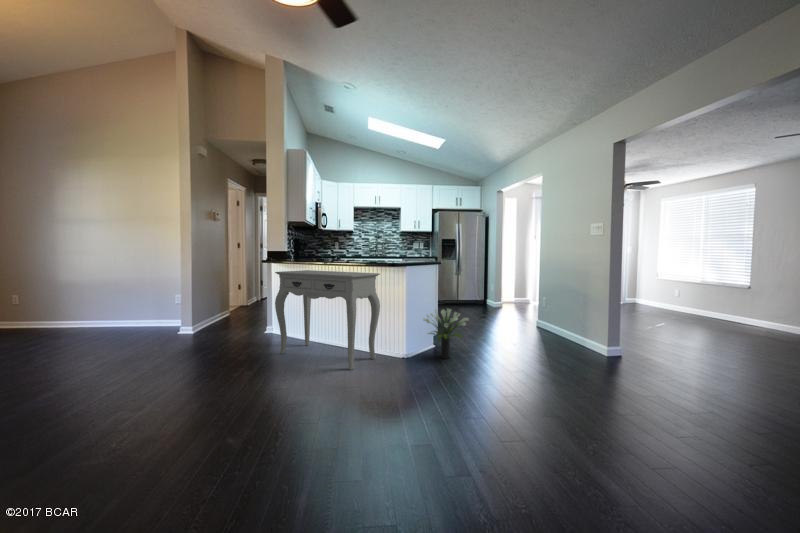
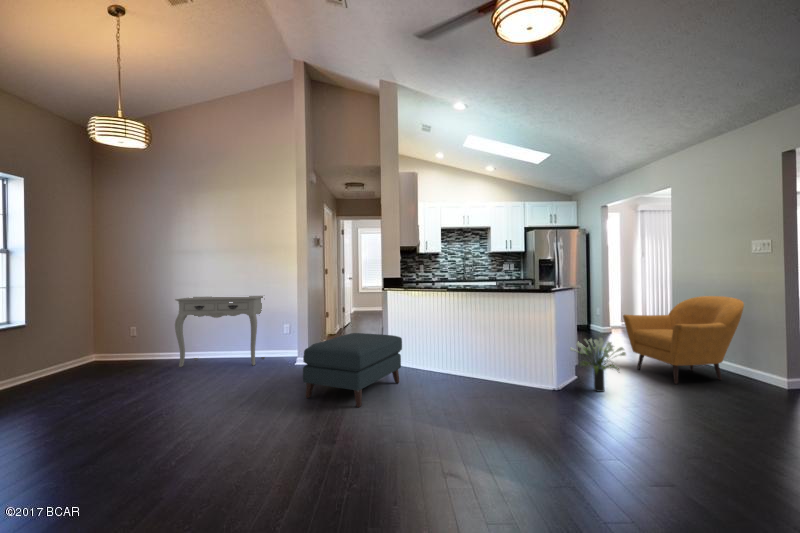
console table: present [275,270,380,370] -> present [175,296,265,367]
armchair: none [489,273,582,351] -> present [623,296,744,384]
ottoman: none [146,303,266,375] -> present [303,333,402,407]

